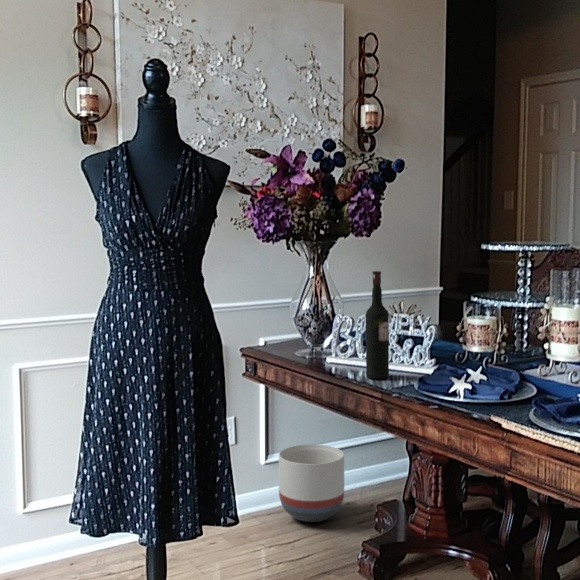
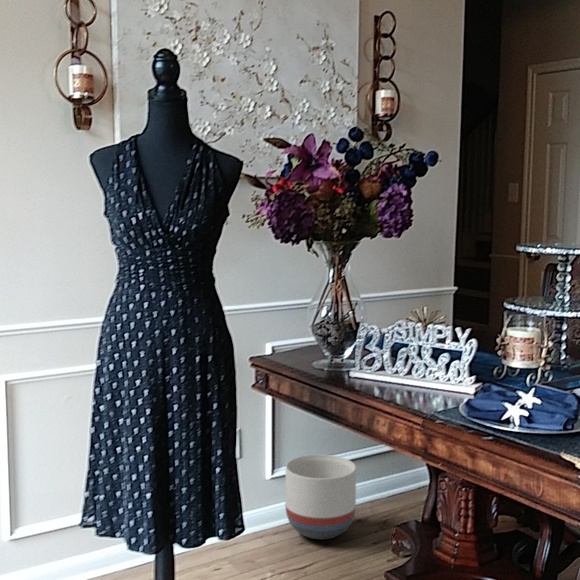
wine bottle: present [366,271,389,379] -> none [399,278,426,399]

